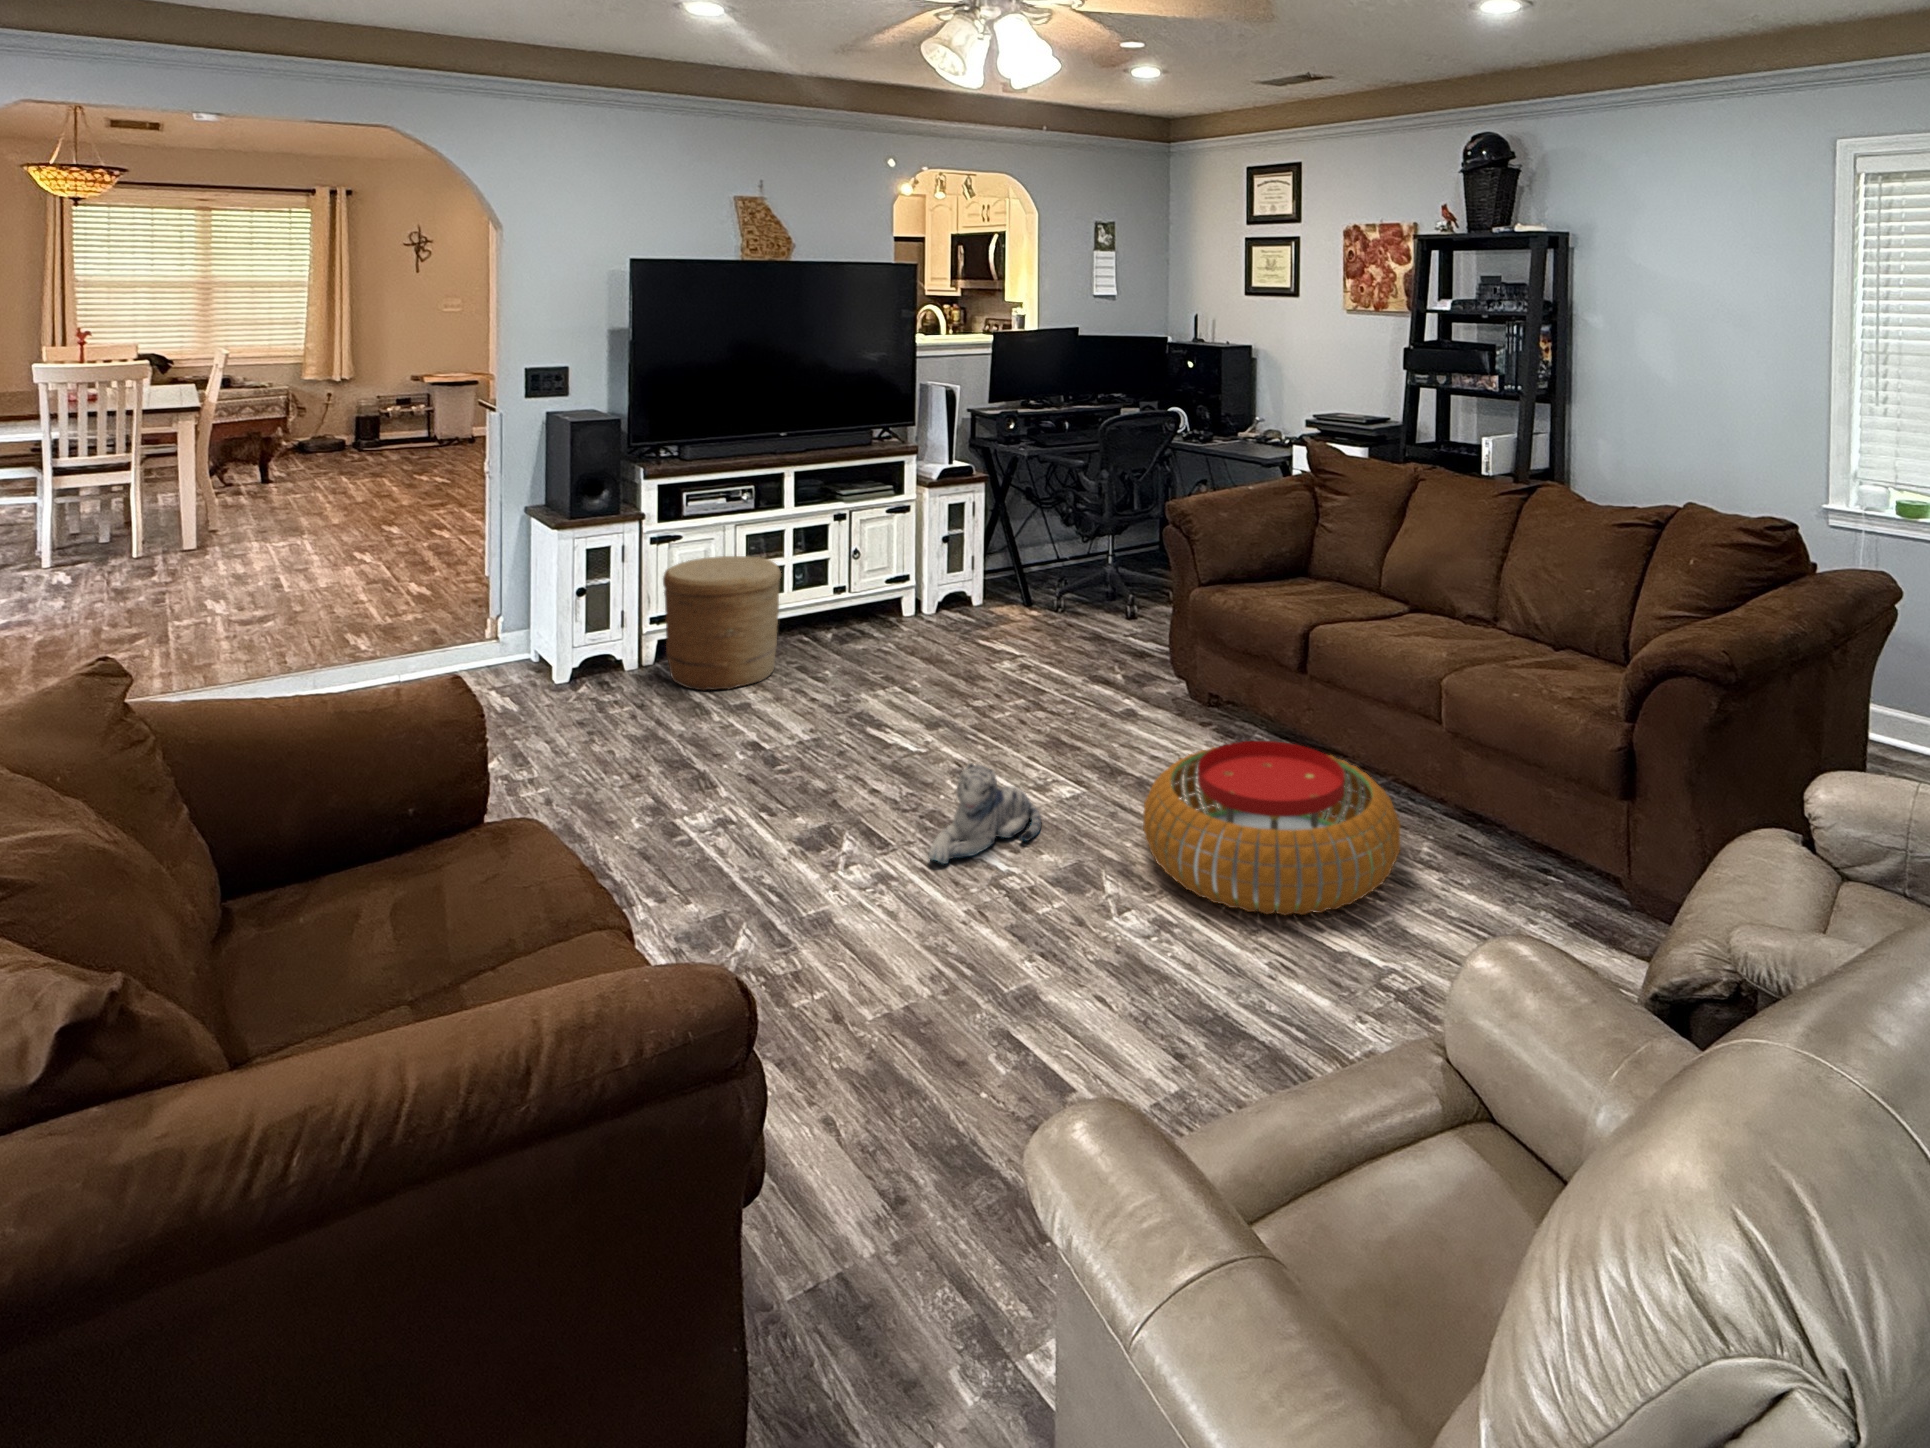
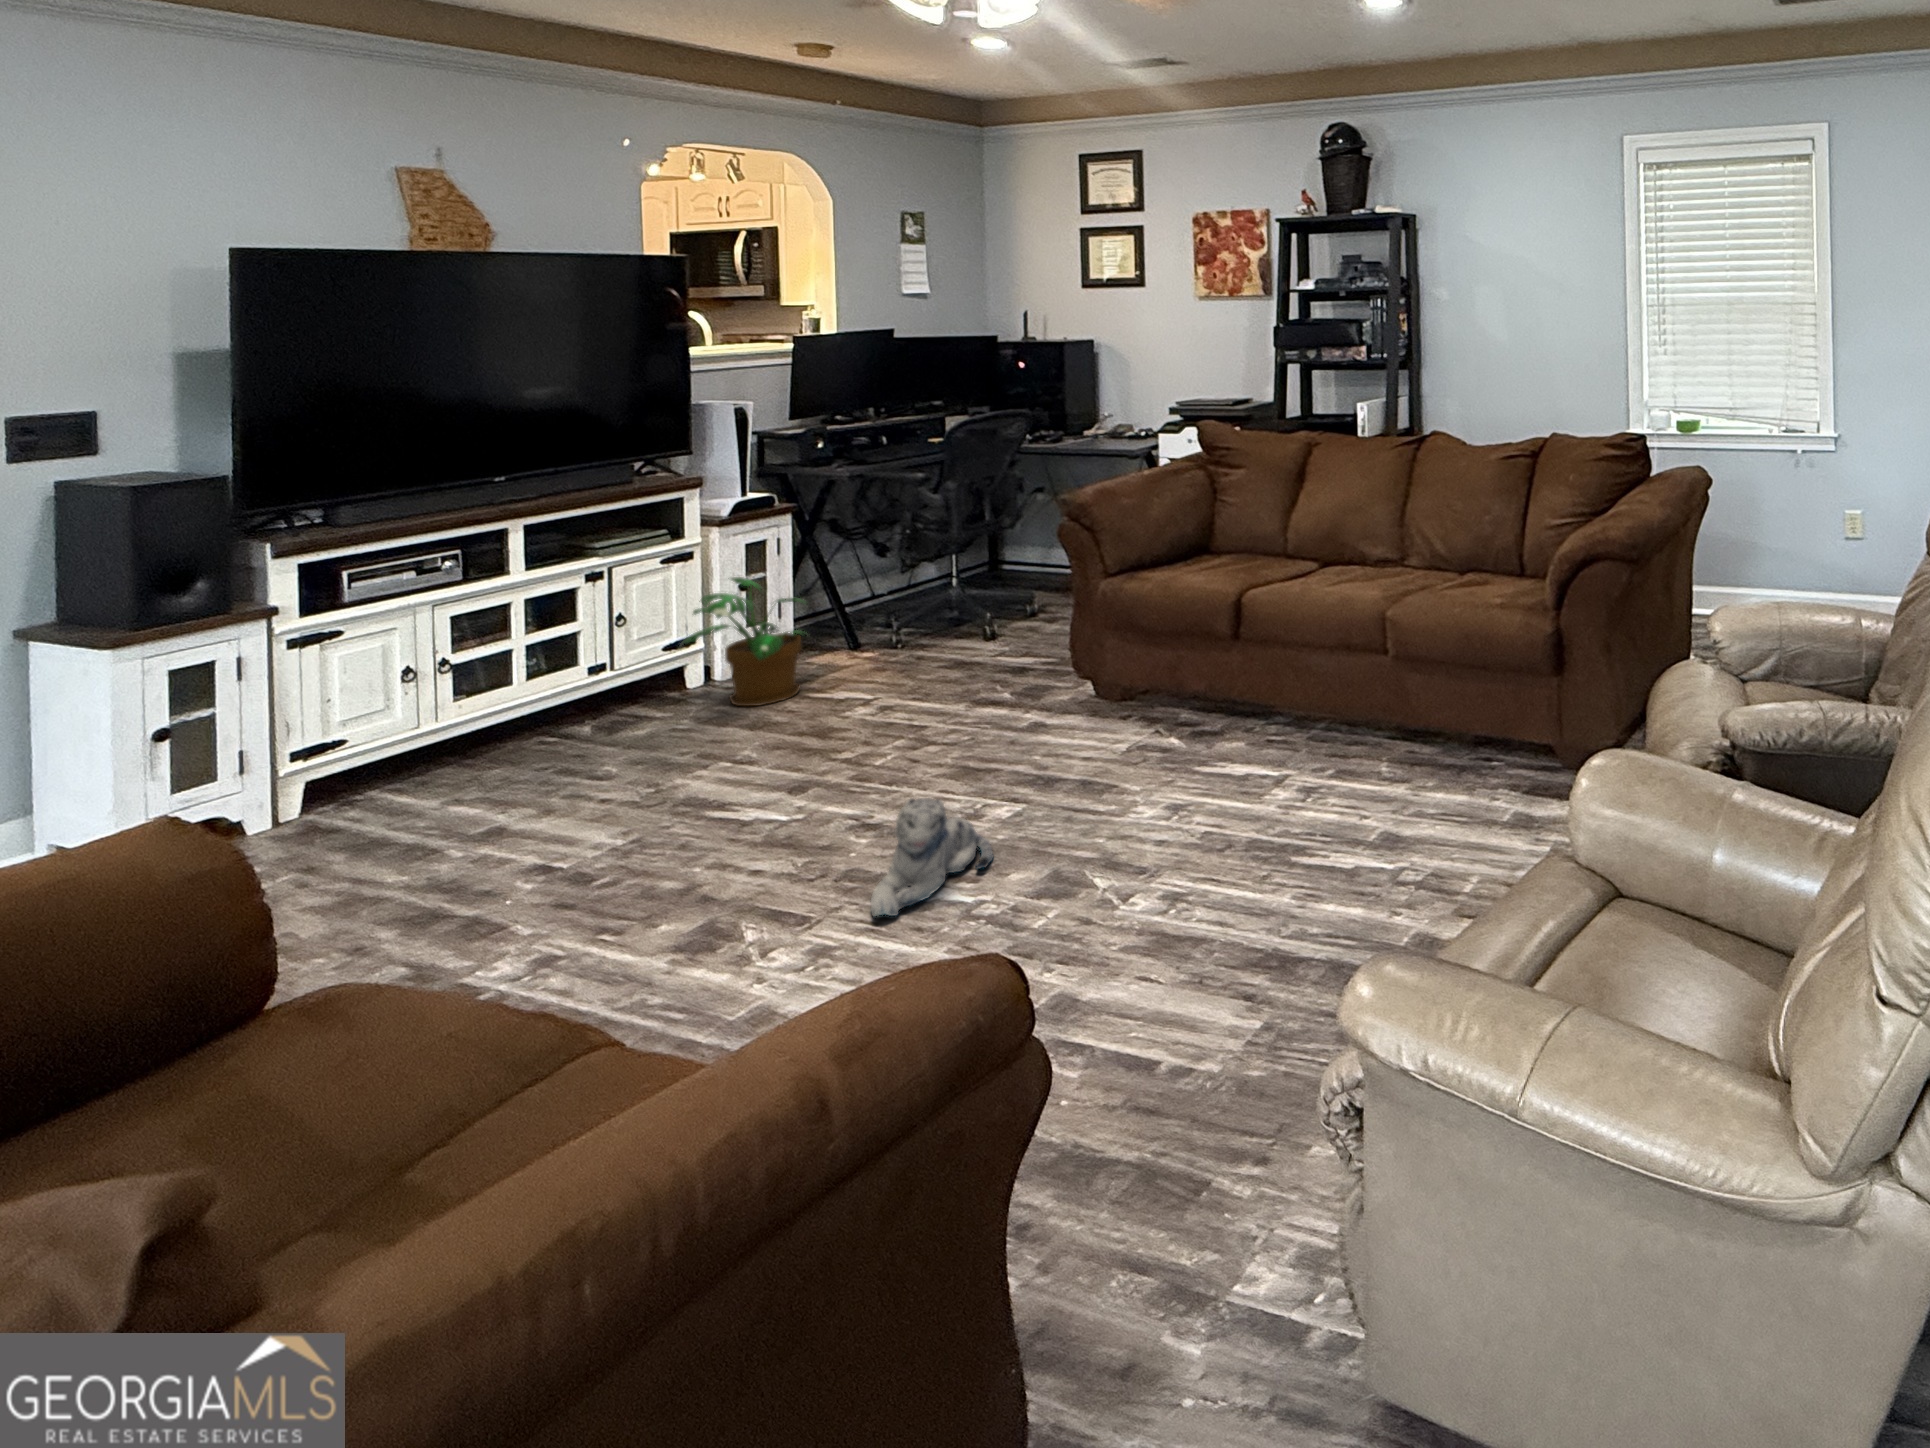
potted plant: none [893,531,985,642] -> present [682,577,806,706]
woven basket: present [663,556,781,691] -> none [324,641,527,832]
pouf: present [1143,741,1400,915] -> none [1118,701,1377,865]

